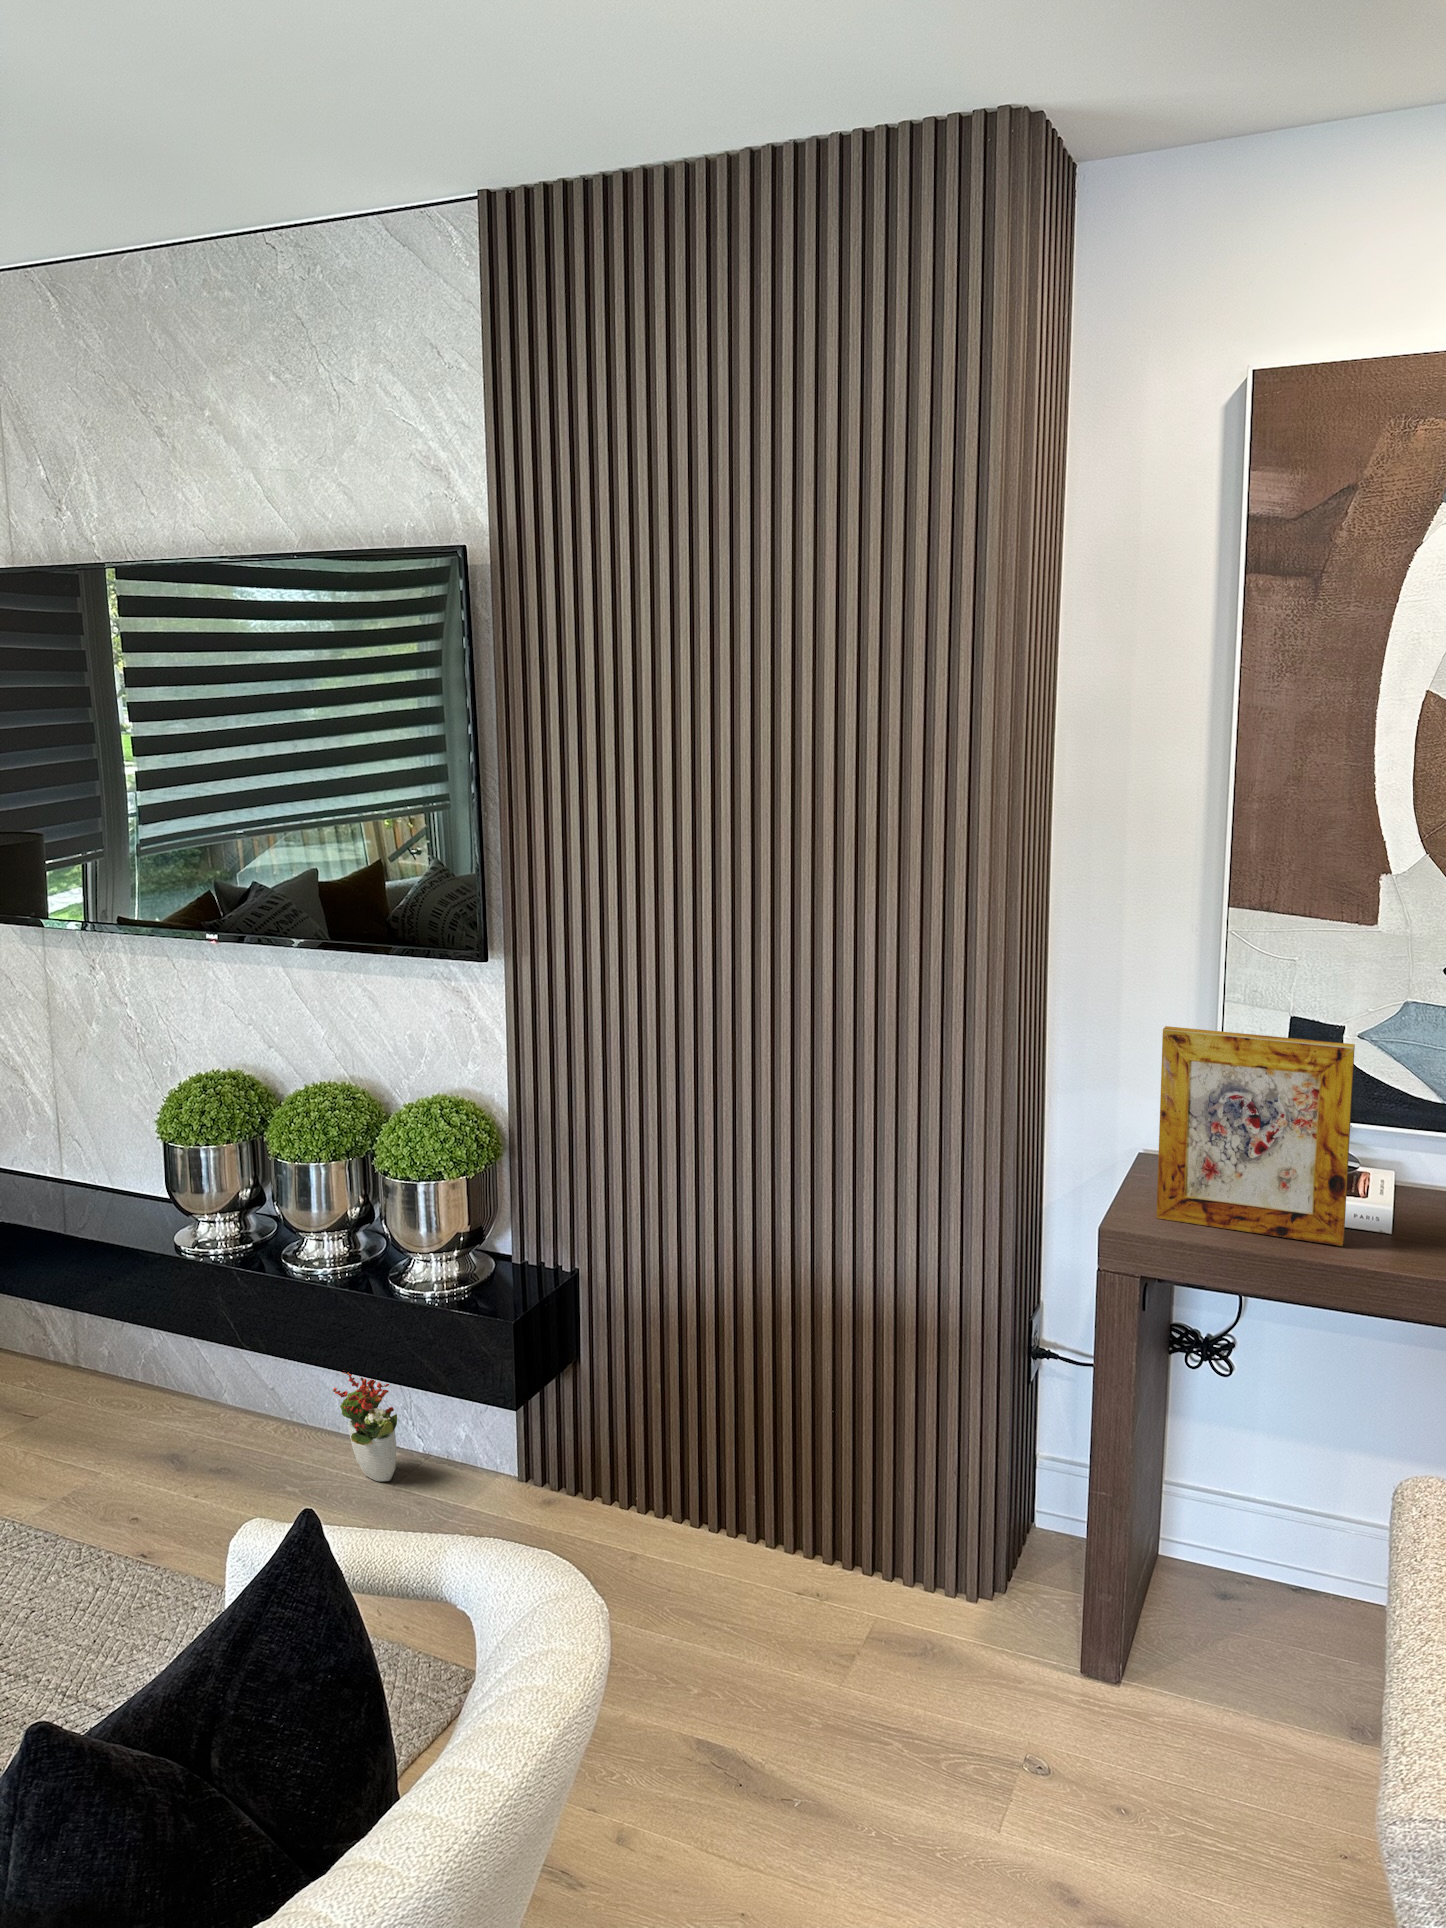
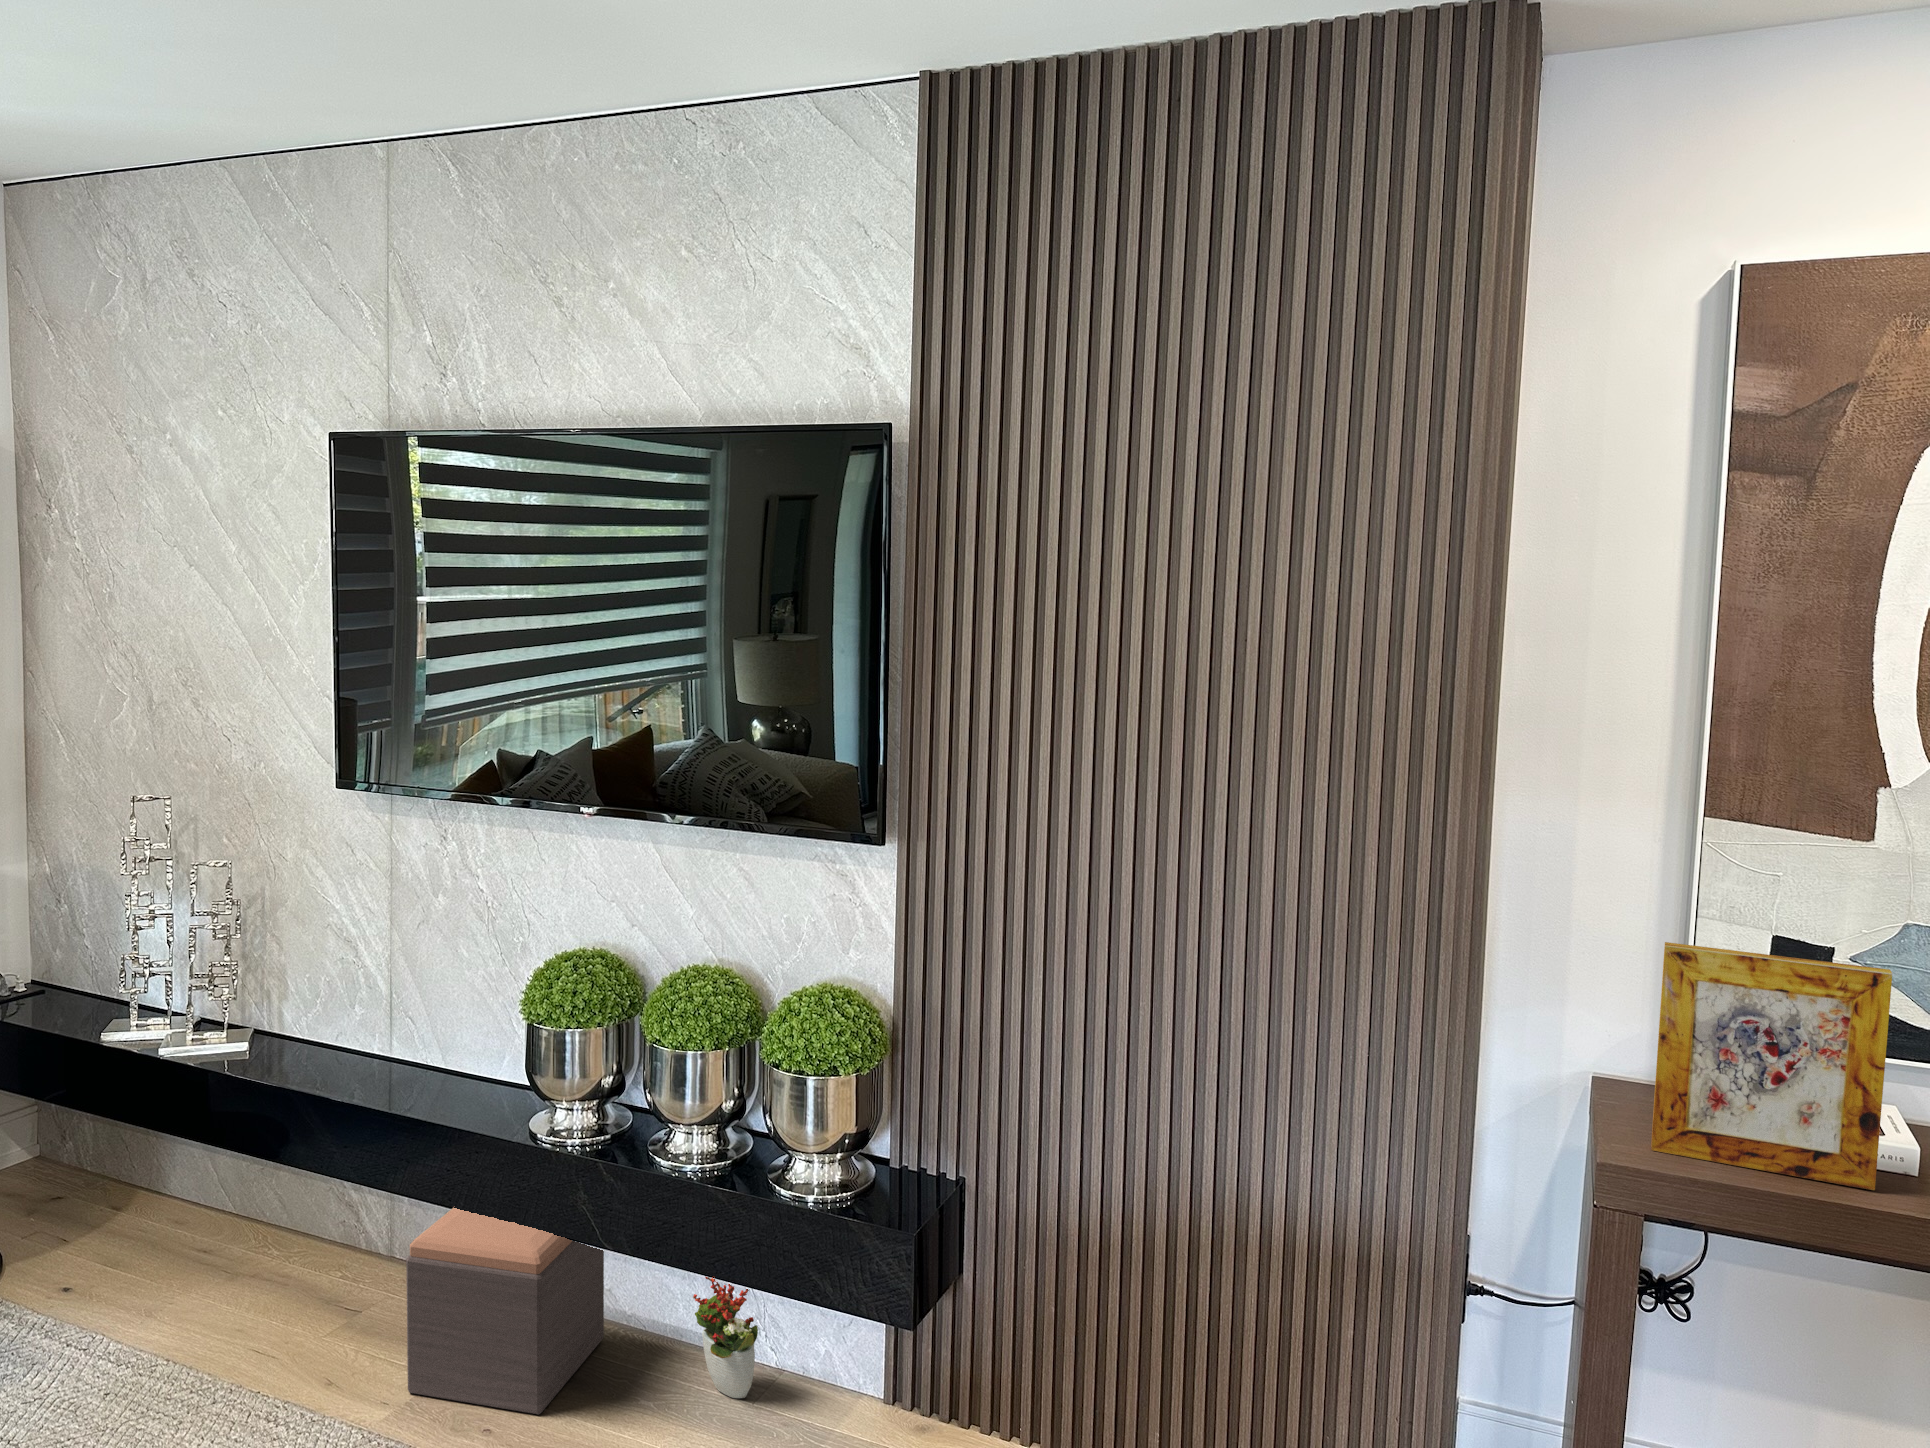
footstool: none [58,1294,265,1503] -> present [406,1208,604,1415]

